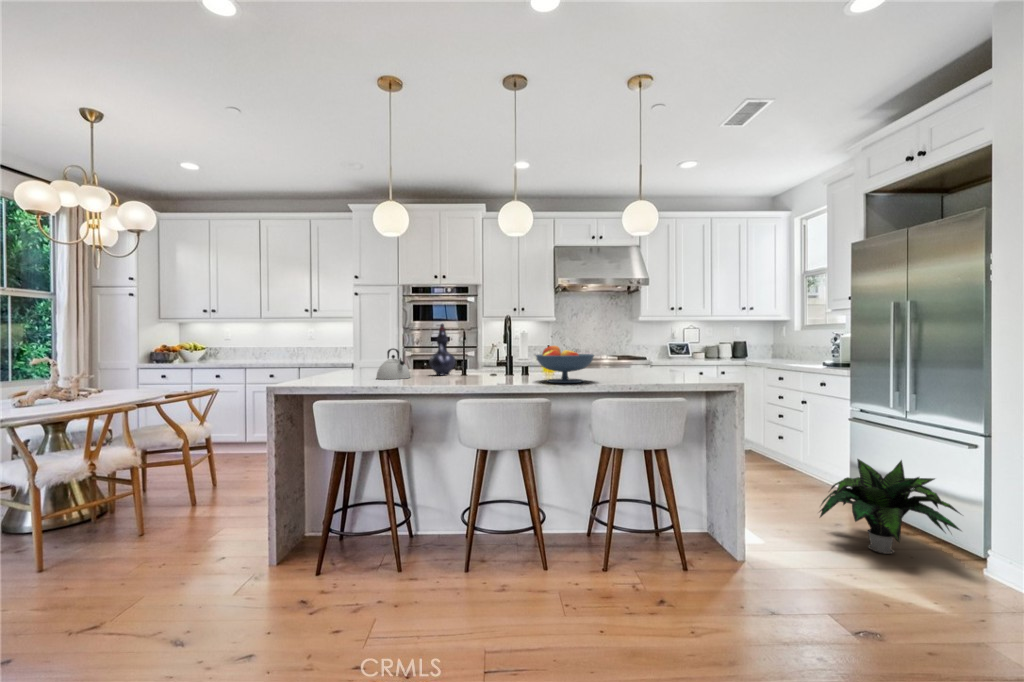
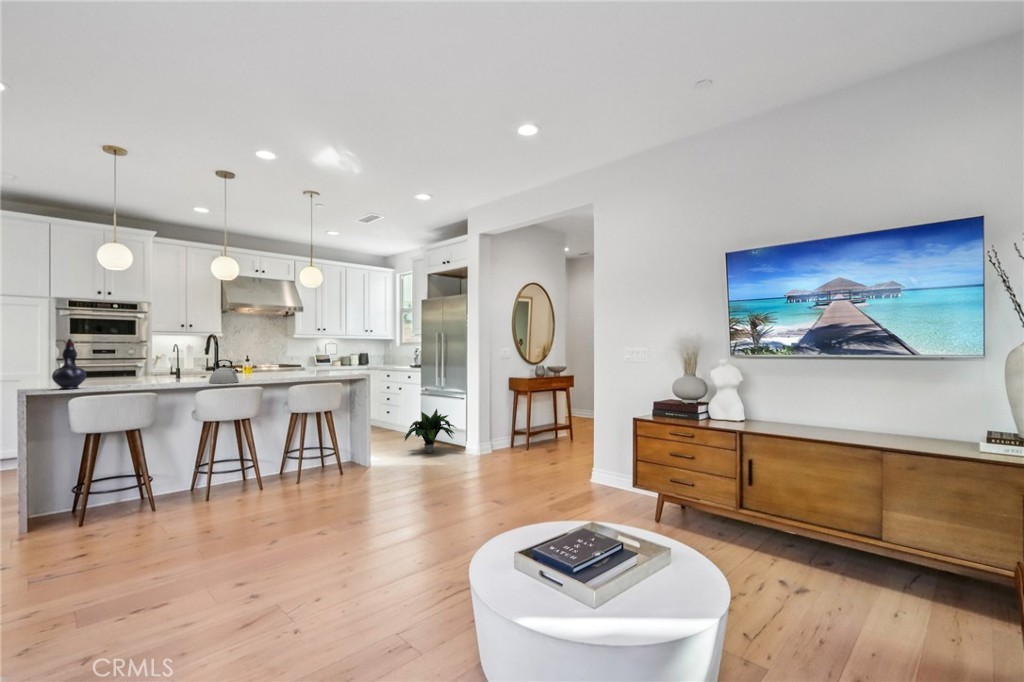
decorative vase: present [429,324,456,375] -> present [52,339,86,389]
fruit bowl: present [536,346,594,383] -> none [251,357,290,380]
kettle: present [376,348,410,379] -> present [209,360,239,383]

